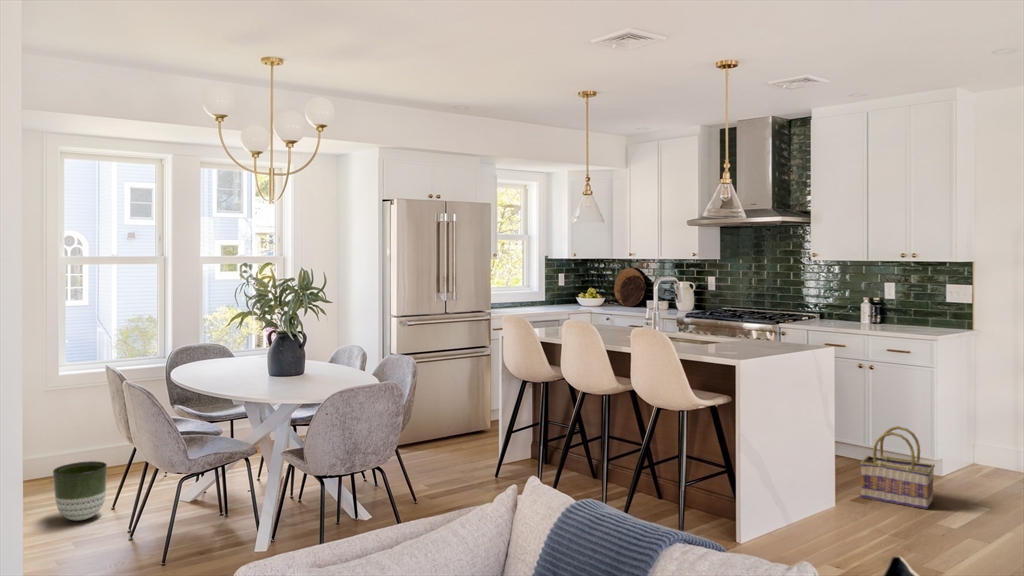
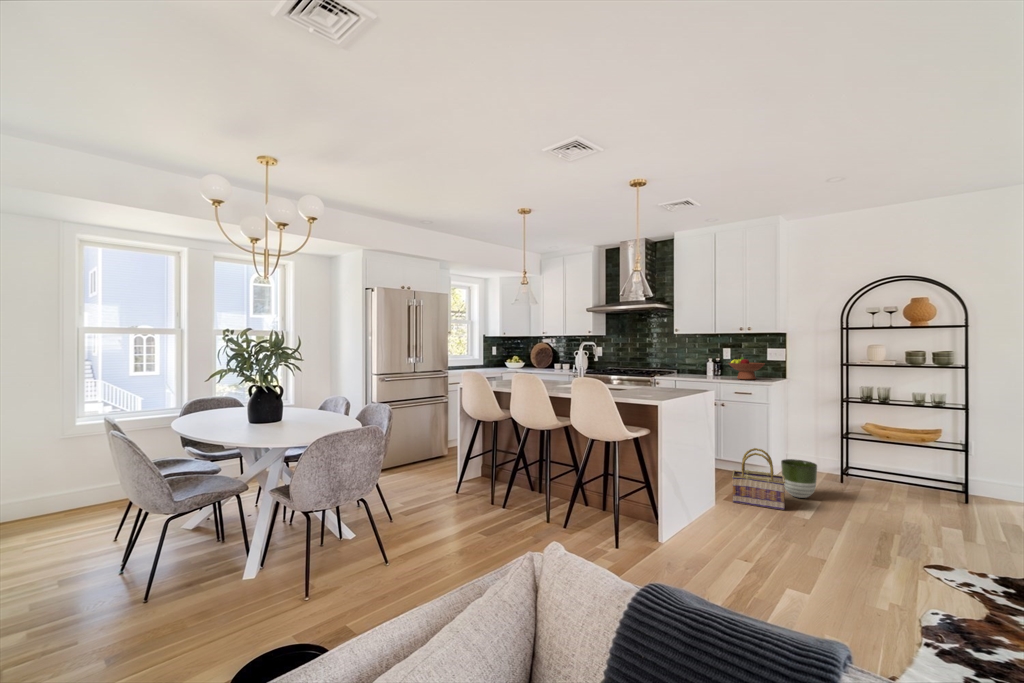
fruit bowl: none [883,298,938,330] -> present [728,357,765,380]
planter: present [53,461,107,521] -> present [781,459,817,498]

